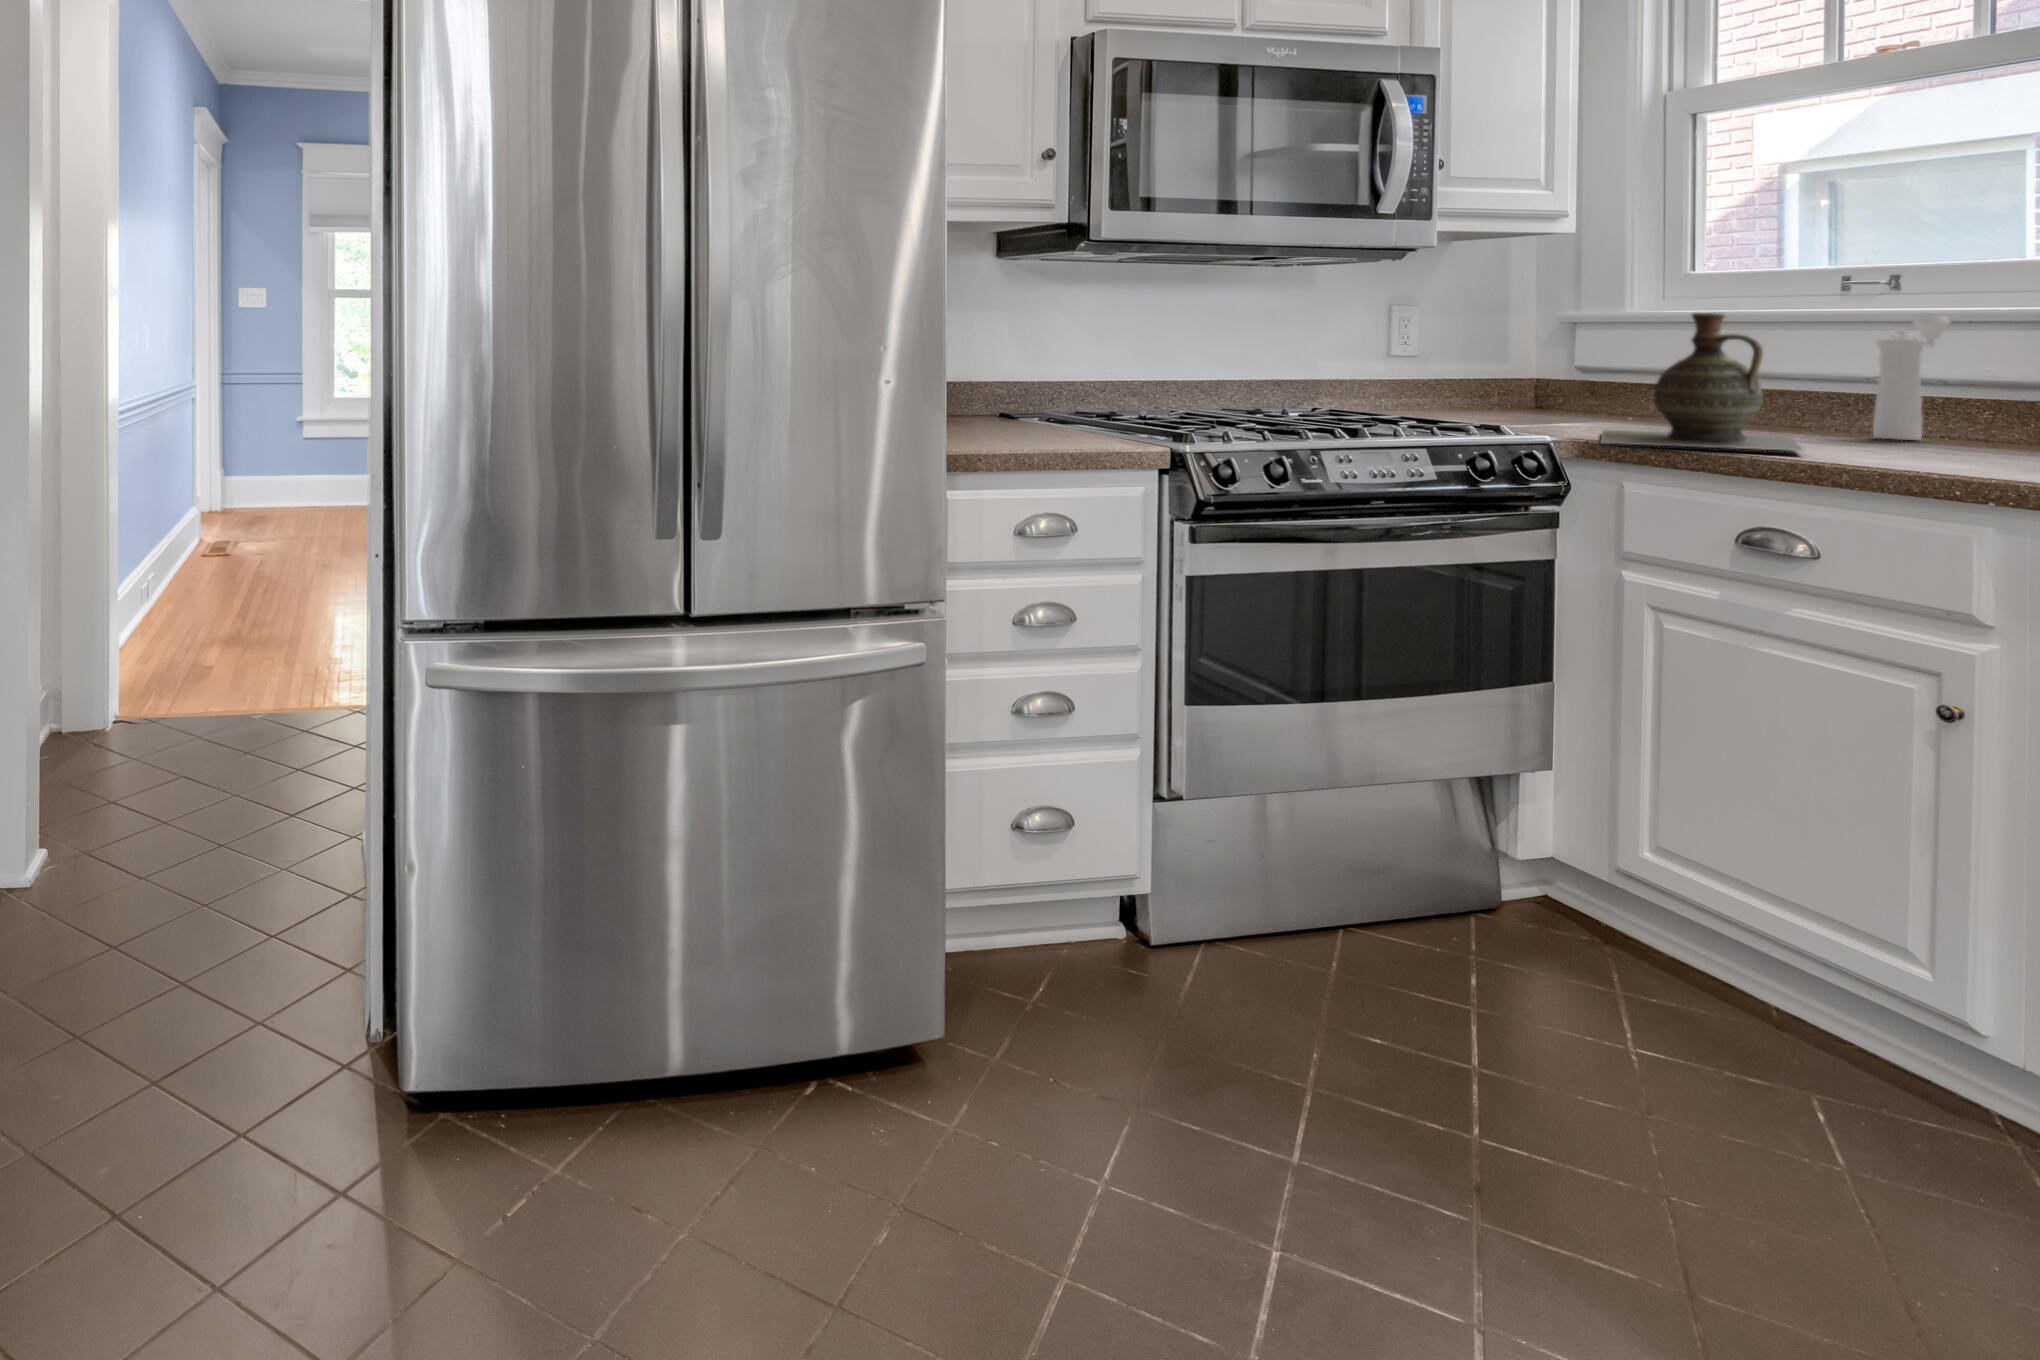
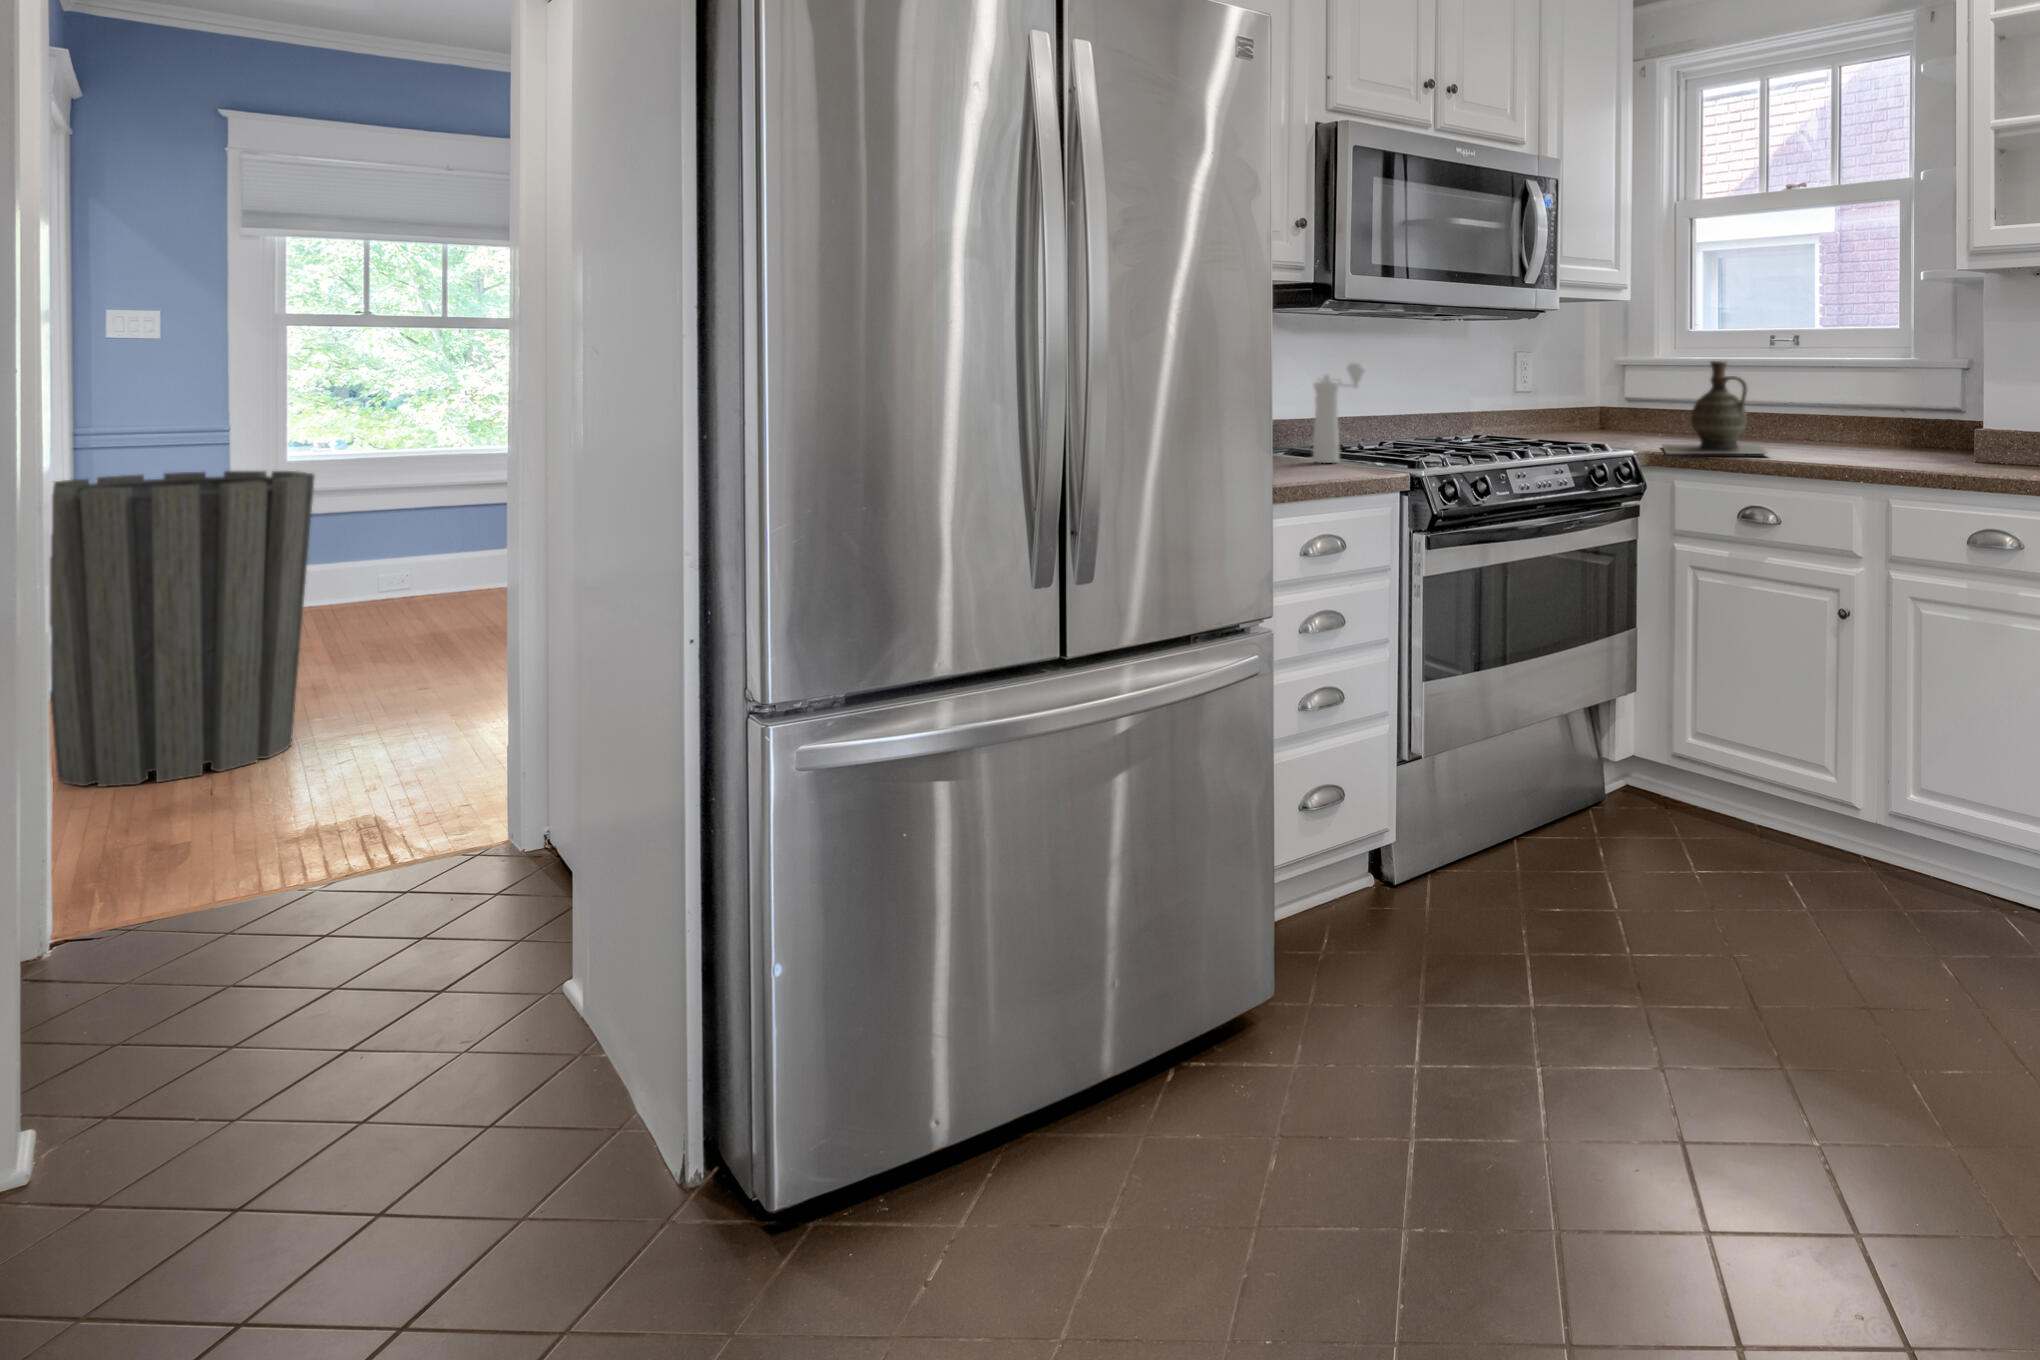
pepper mill: present [1873,316,1950,440] -> present [1313,363,1365,463]
trash can: none [155,402,306,619] -> present [50,471,315,787]

